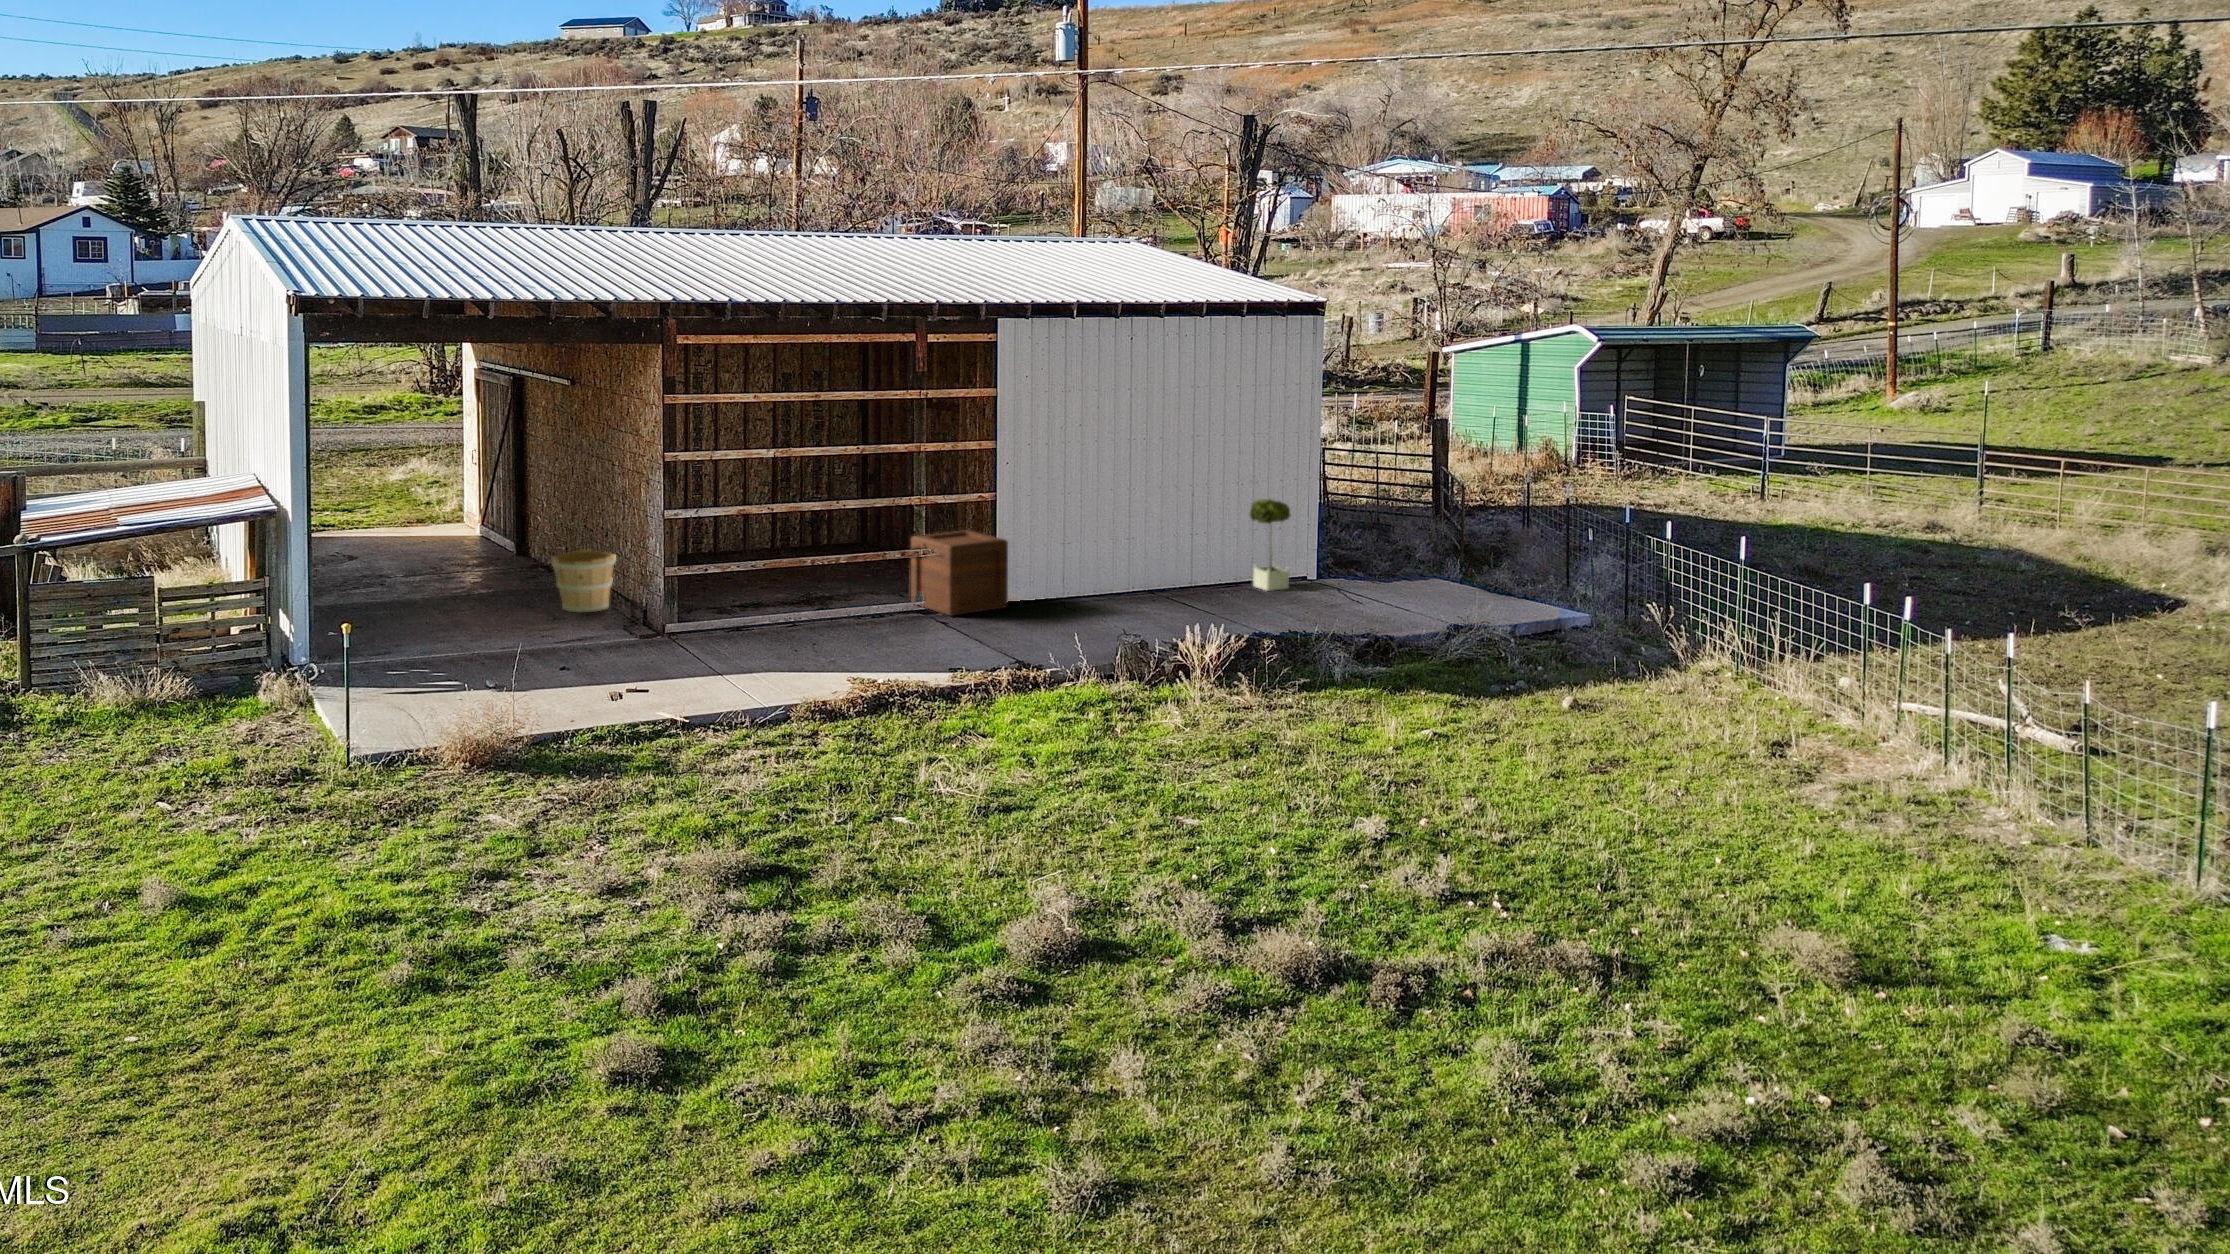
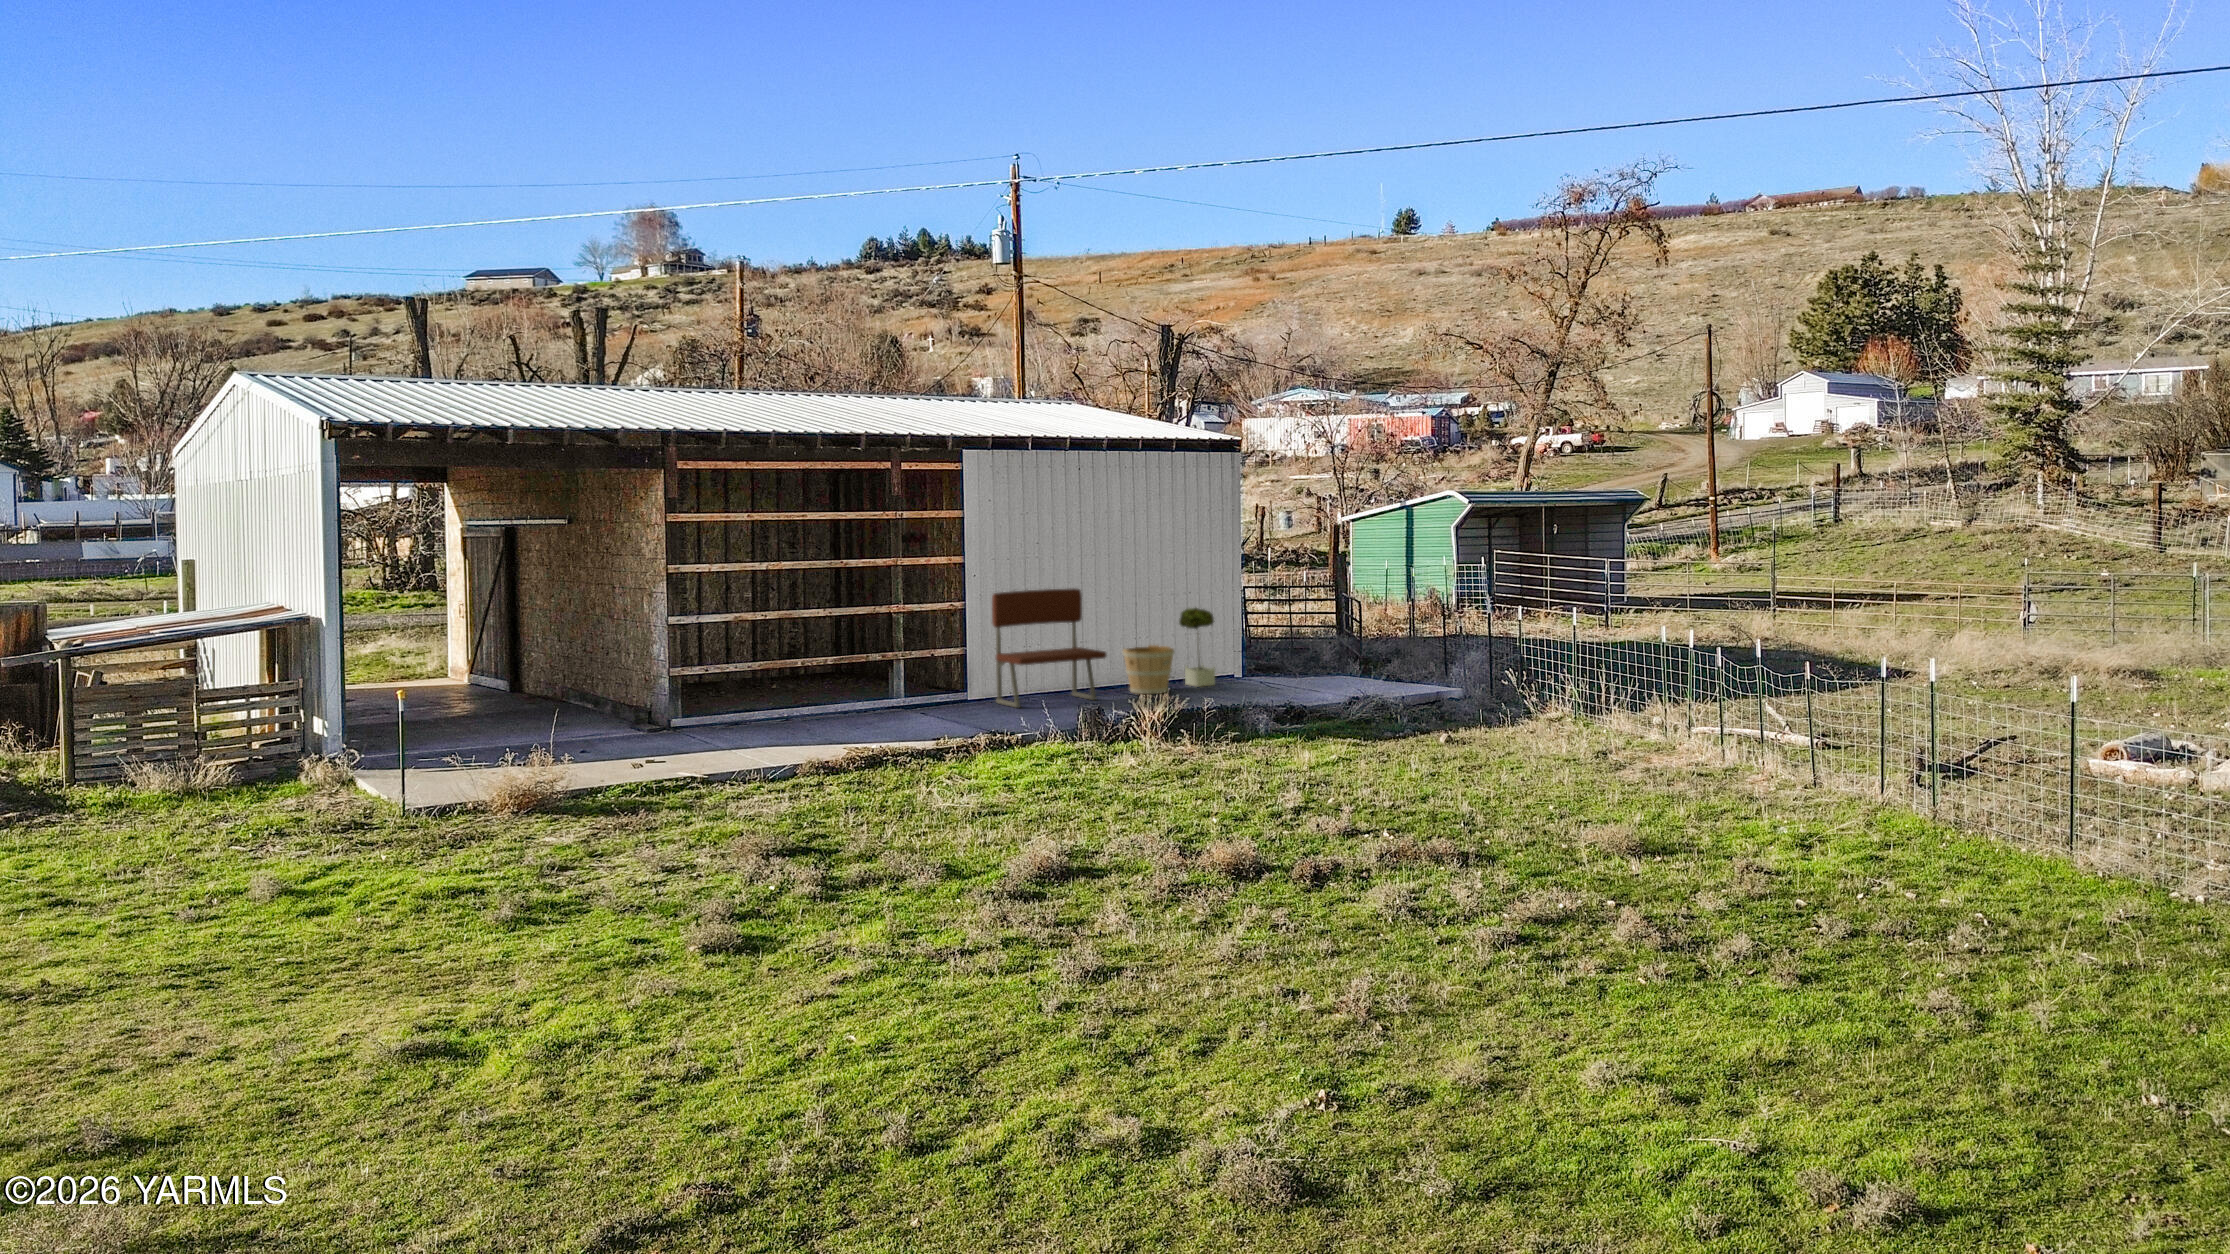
bench: none [1031,477,1162,618] -> present [992,589,1107,708]
wooden crate: present [911,530,1008,616] -> none [886,640,974,710]
wooden bucket: present [551,550,616,613] -> present [1123,645,1175,694]

